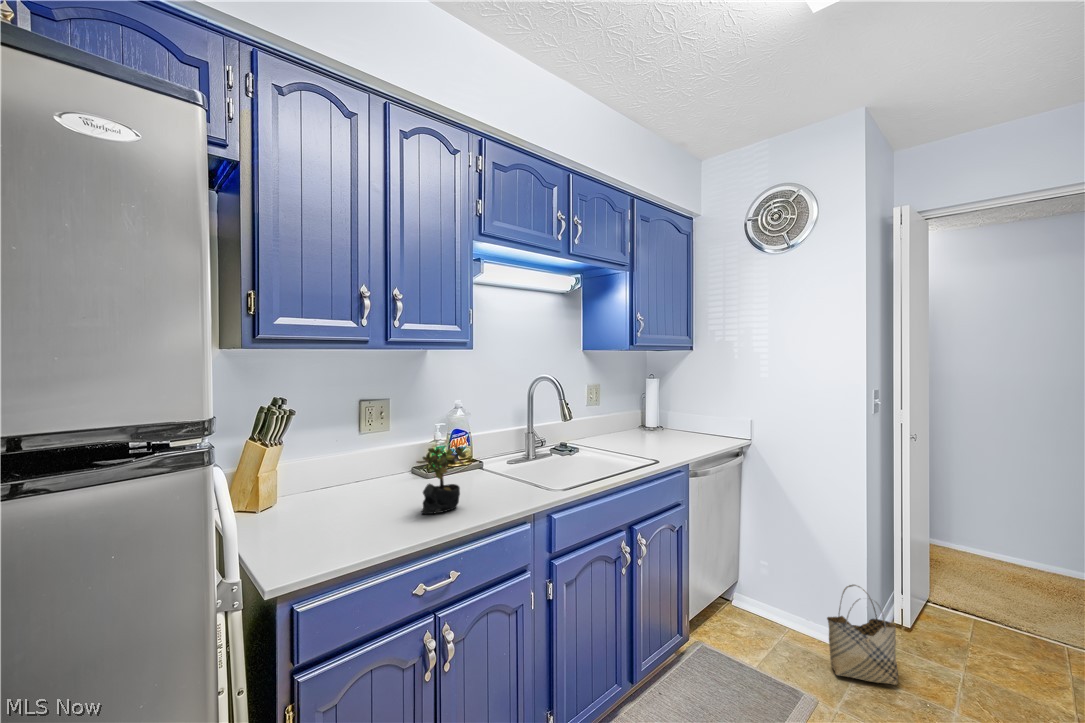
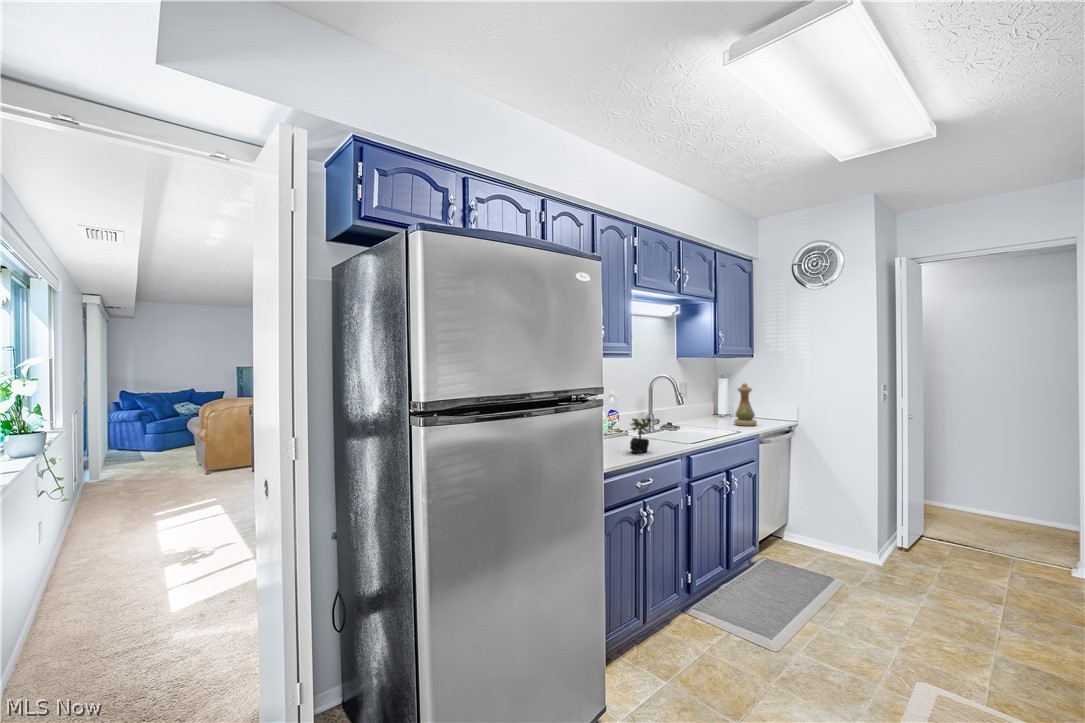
vase: none [660,385,692,448] -> present [734,383,757,426]
woven basket: present [827,585,898,685] -> none [851,514,897,574]

